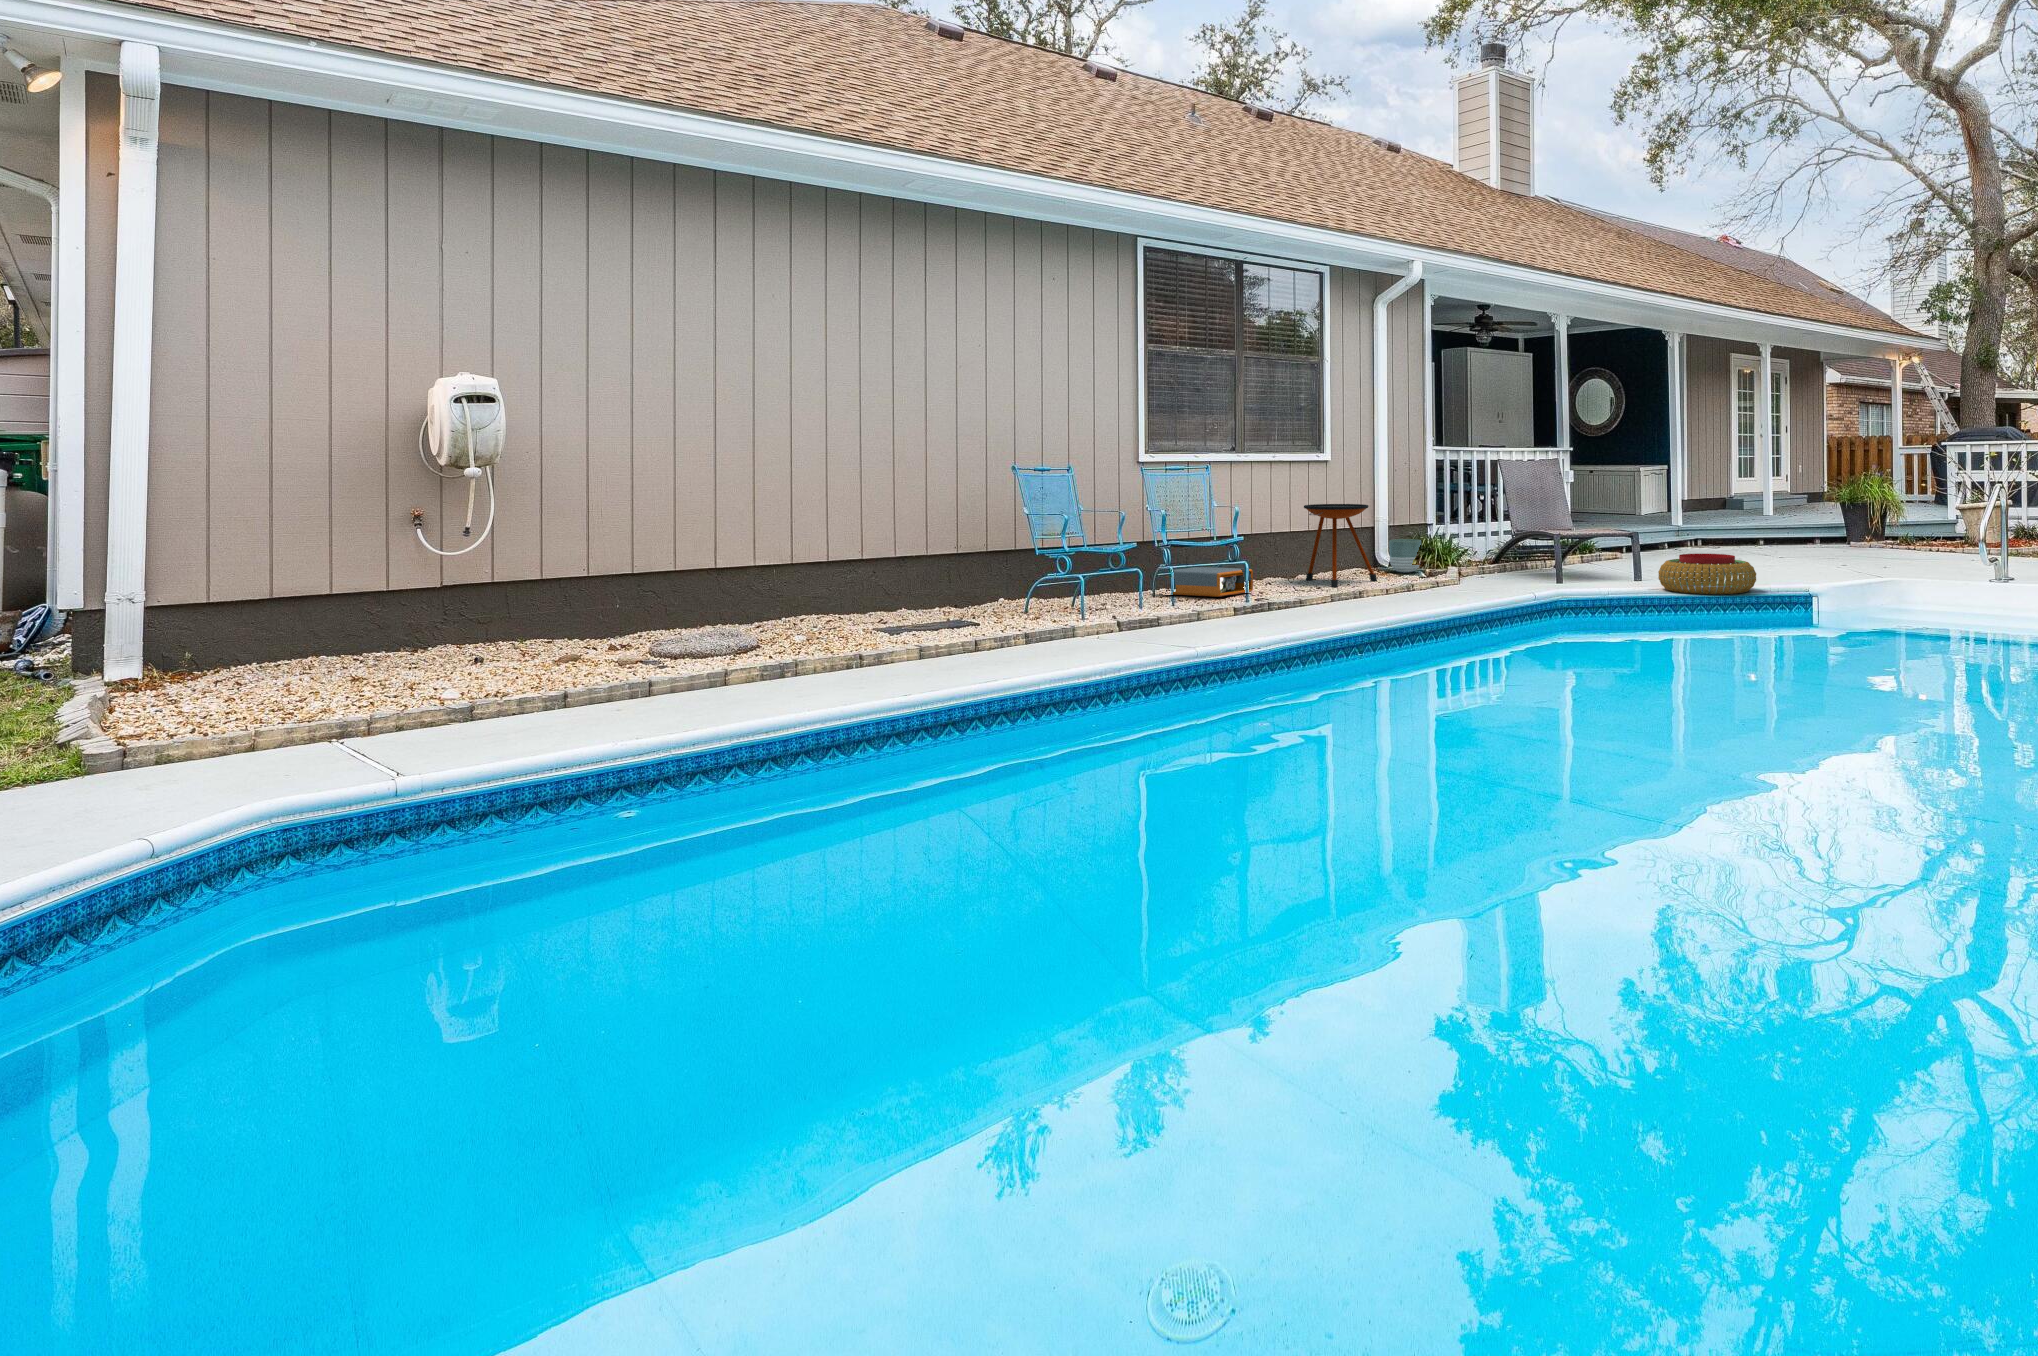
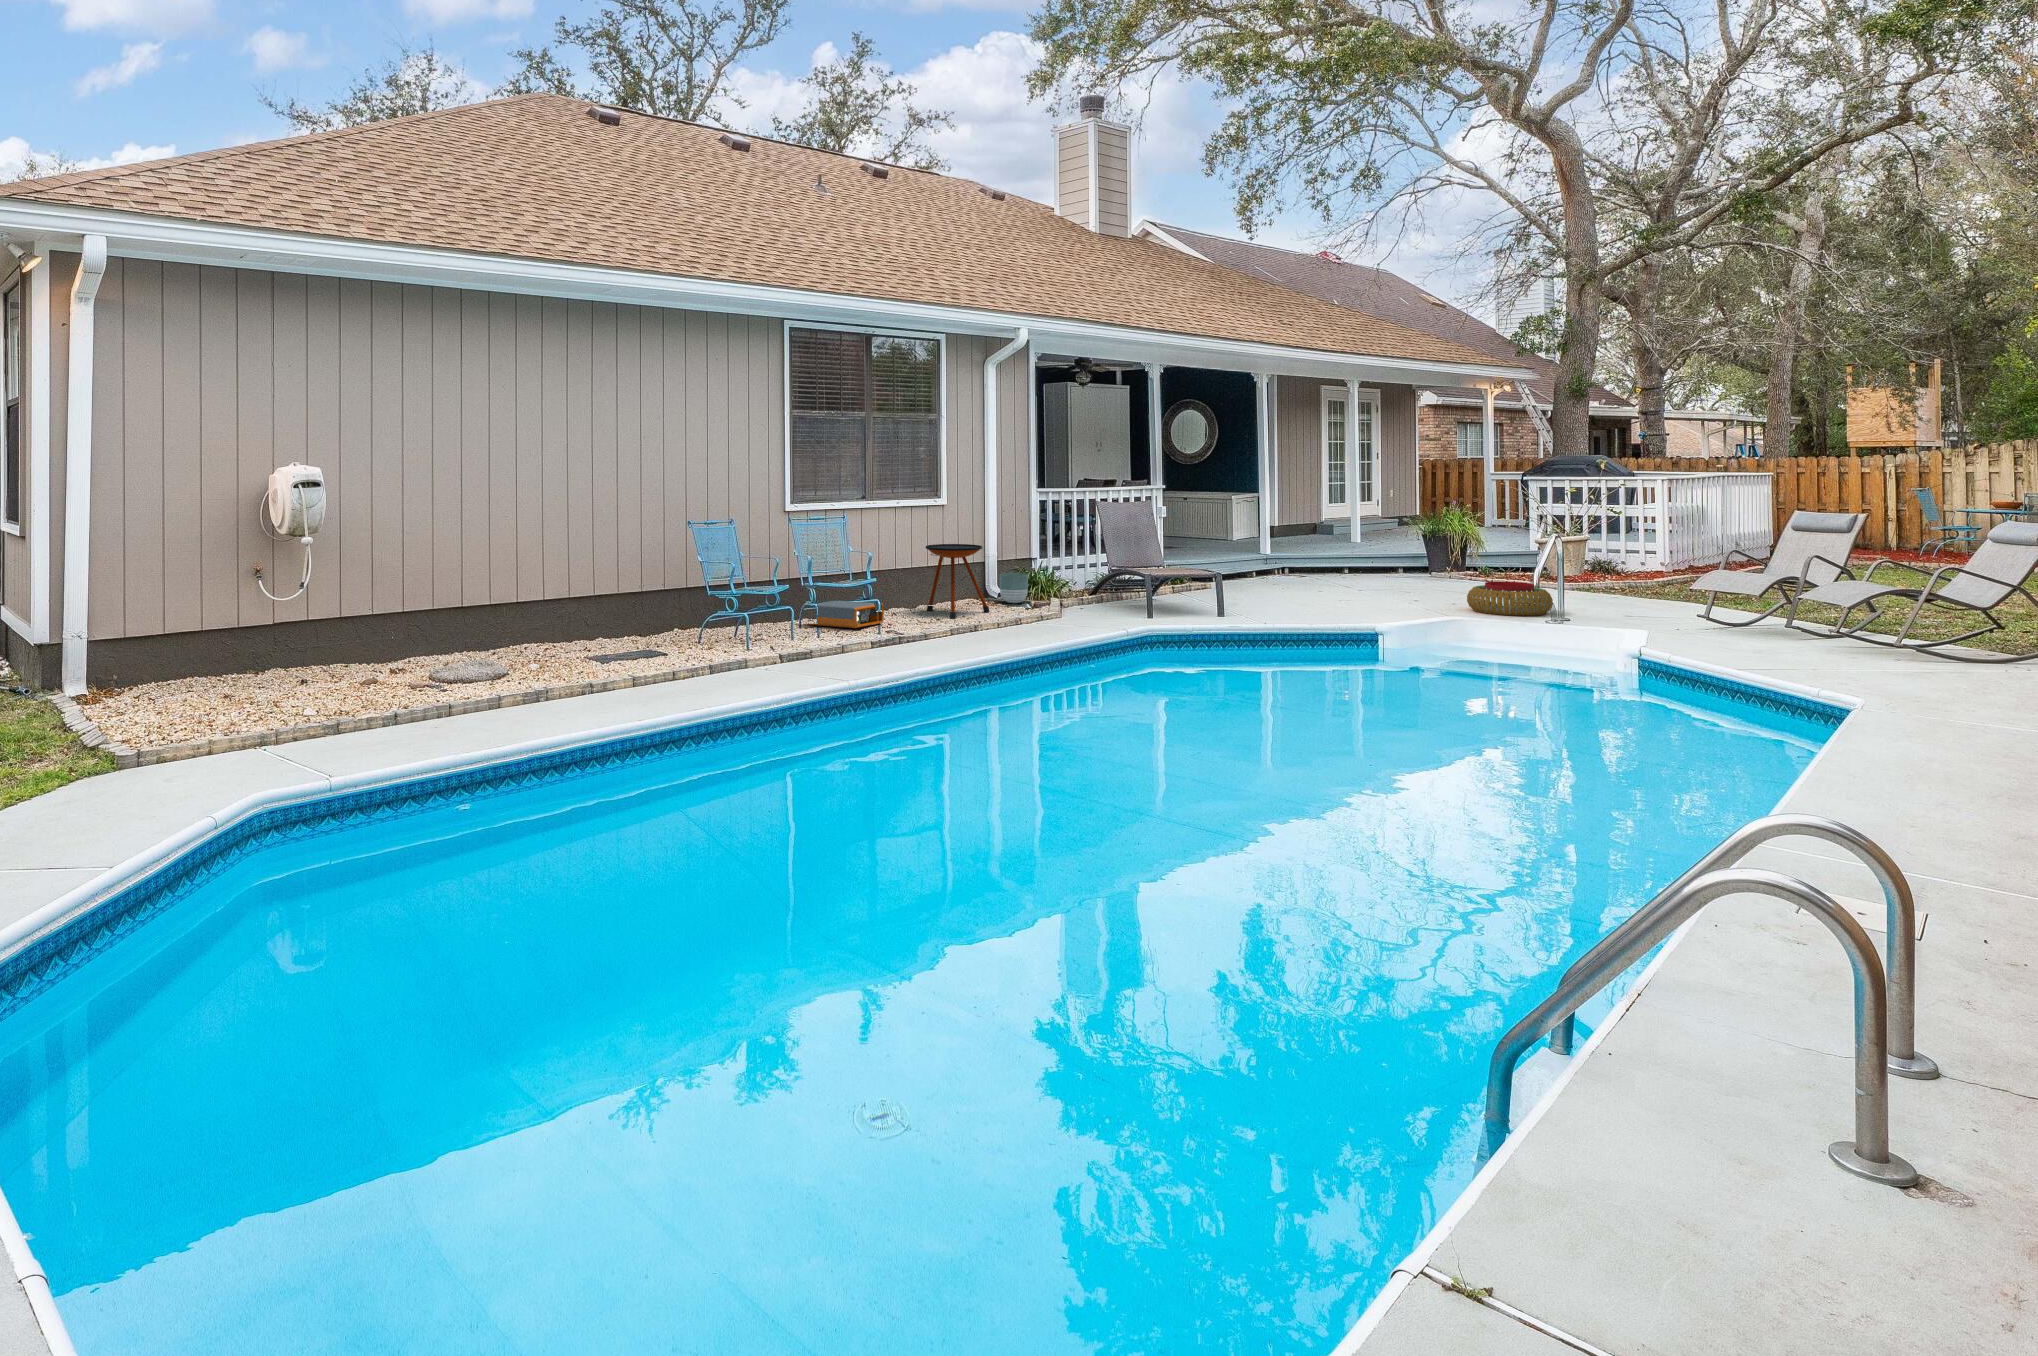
pouf: present [1658,554,1756,594] -> present [1467,581,1553,616]

